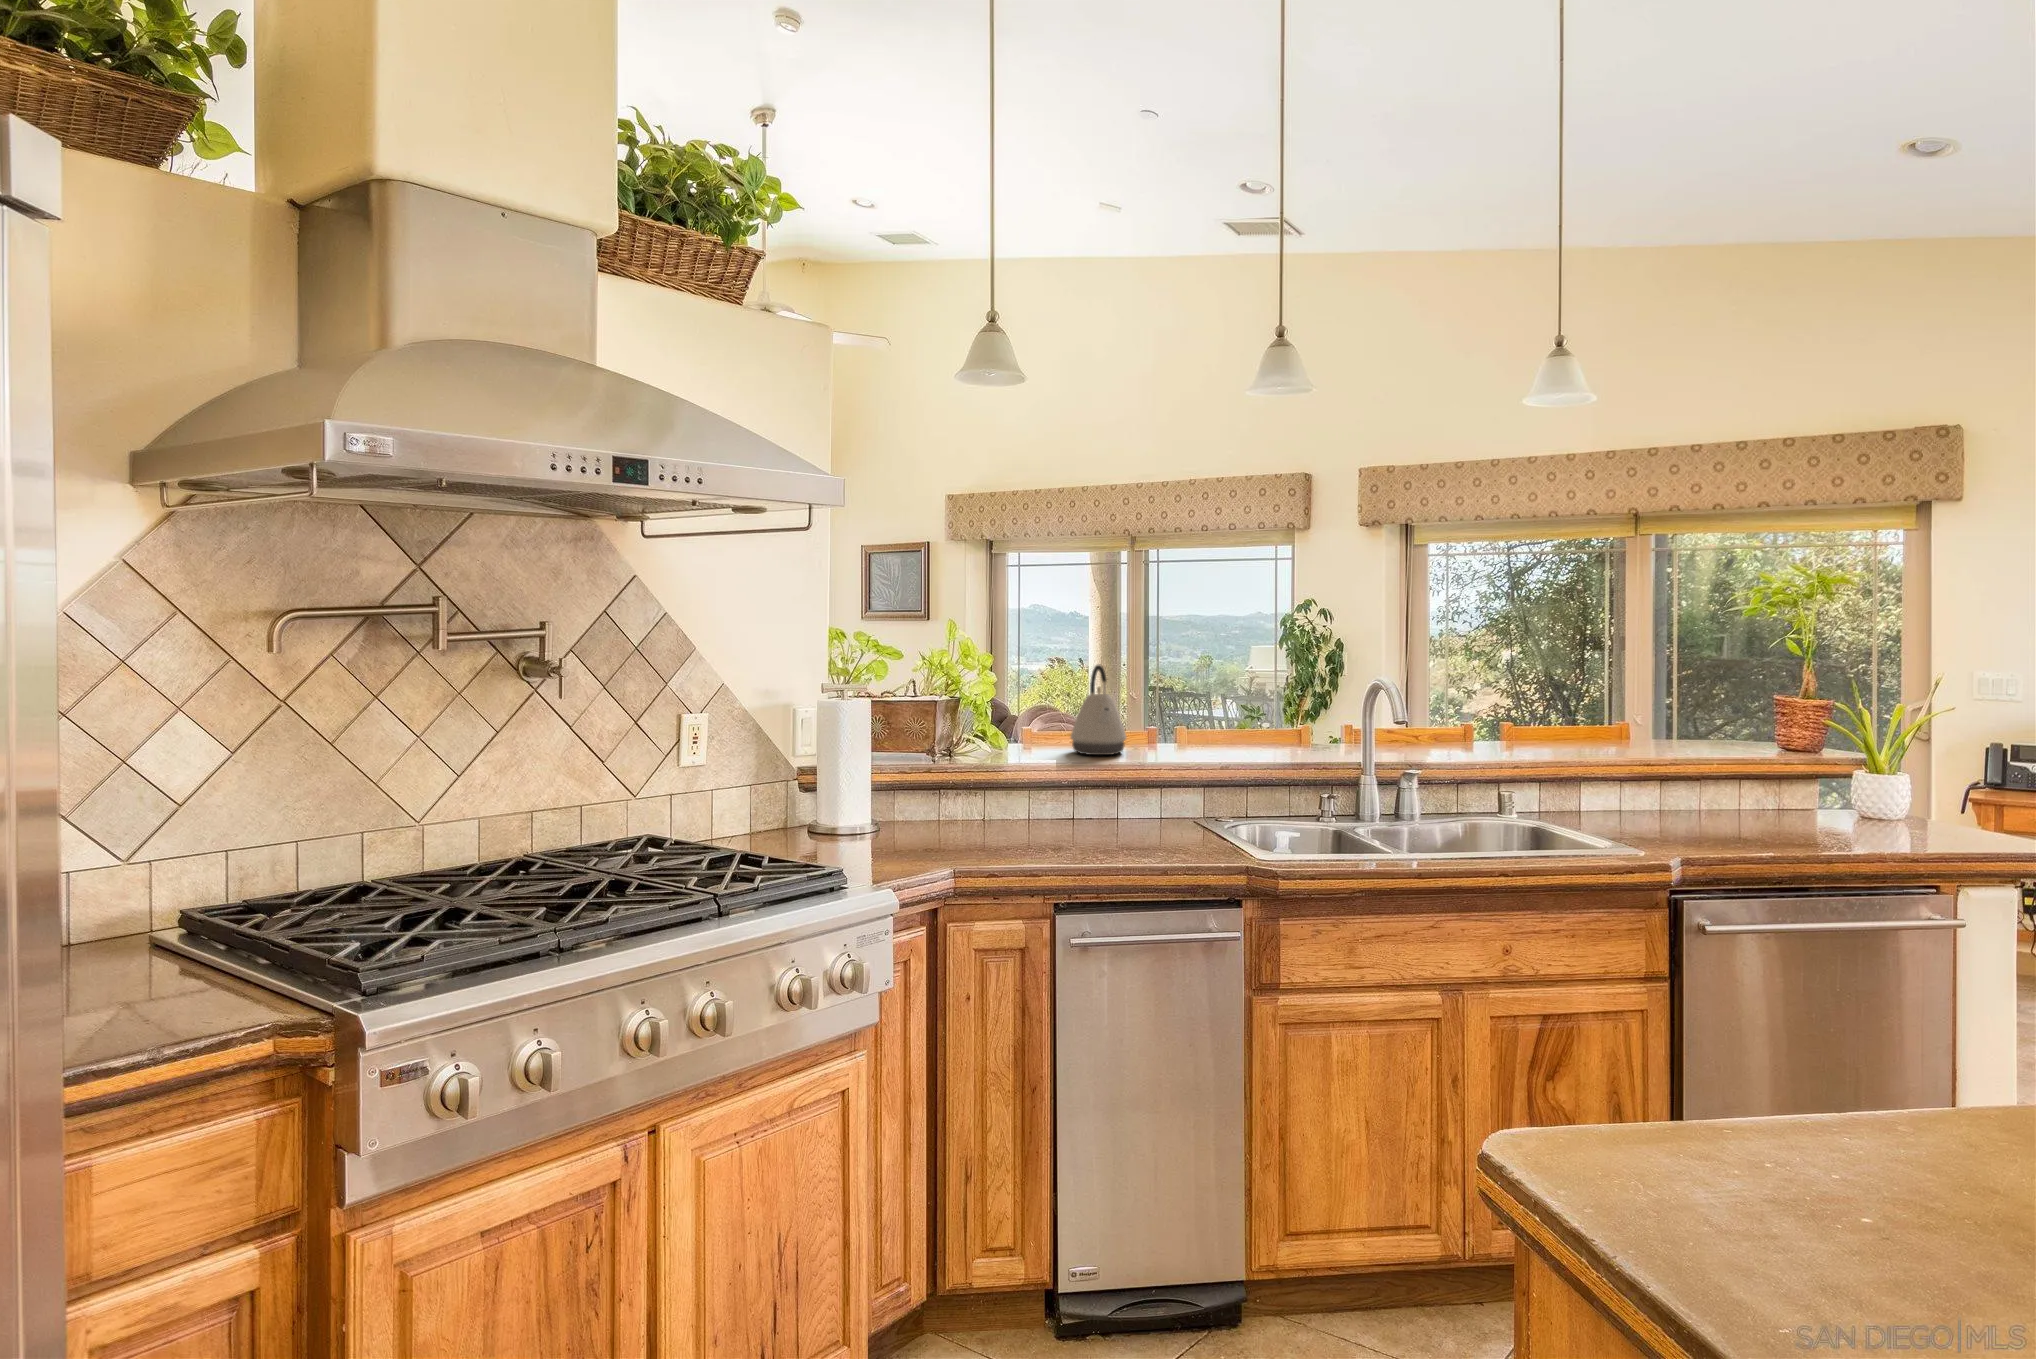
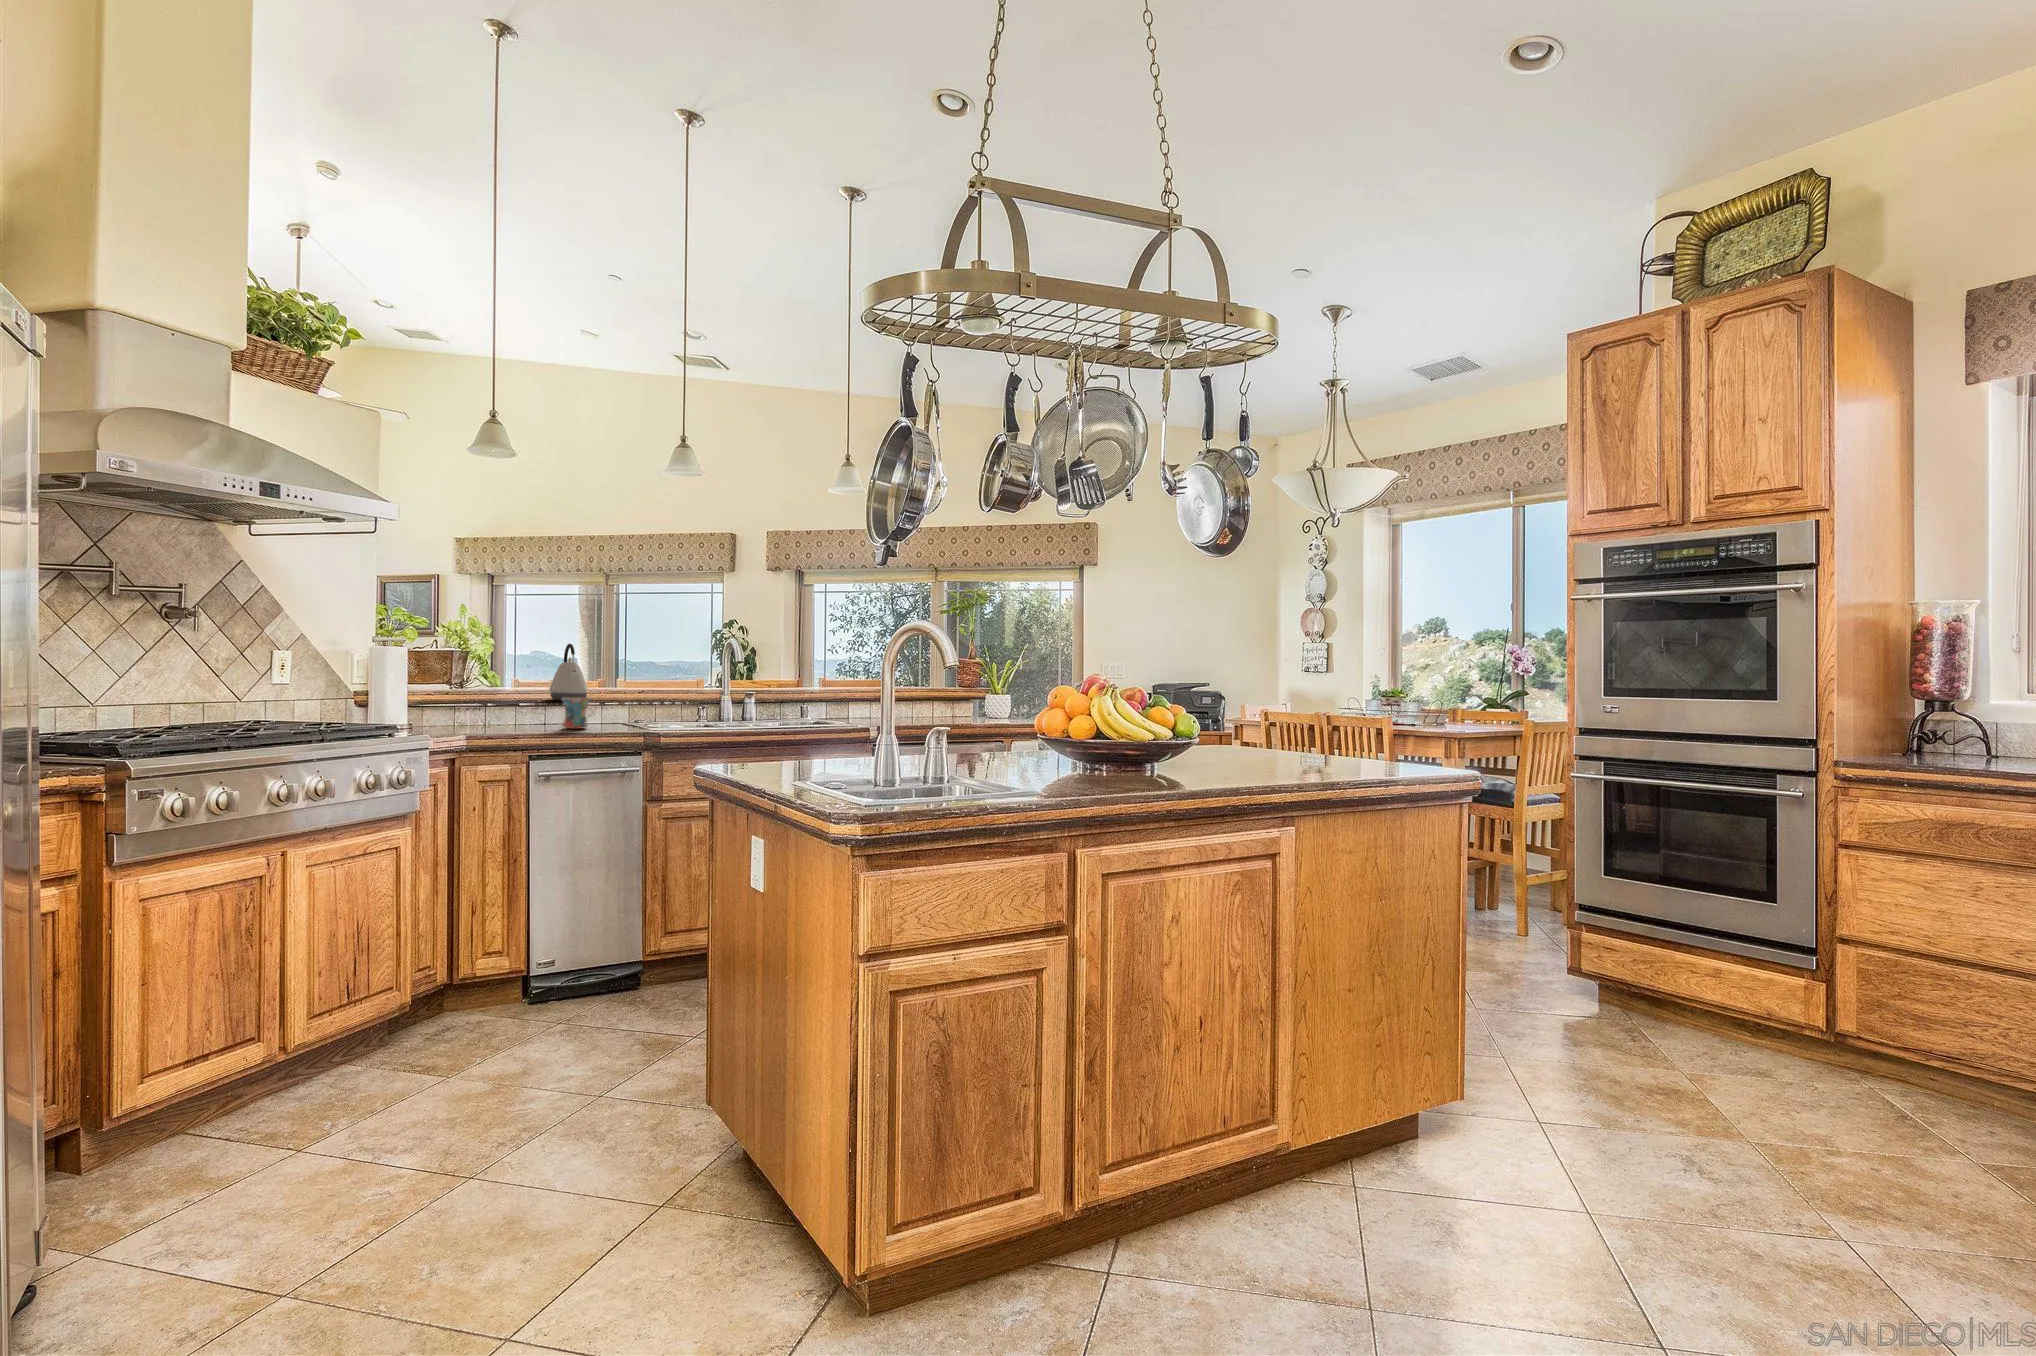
mug: none [1099,785,1157,842] -> present [562,698,590,729]

